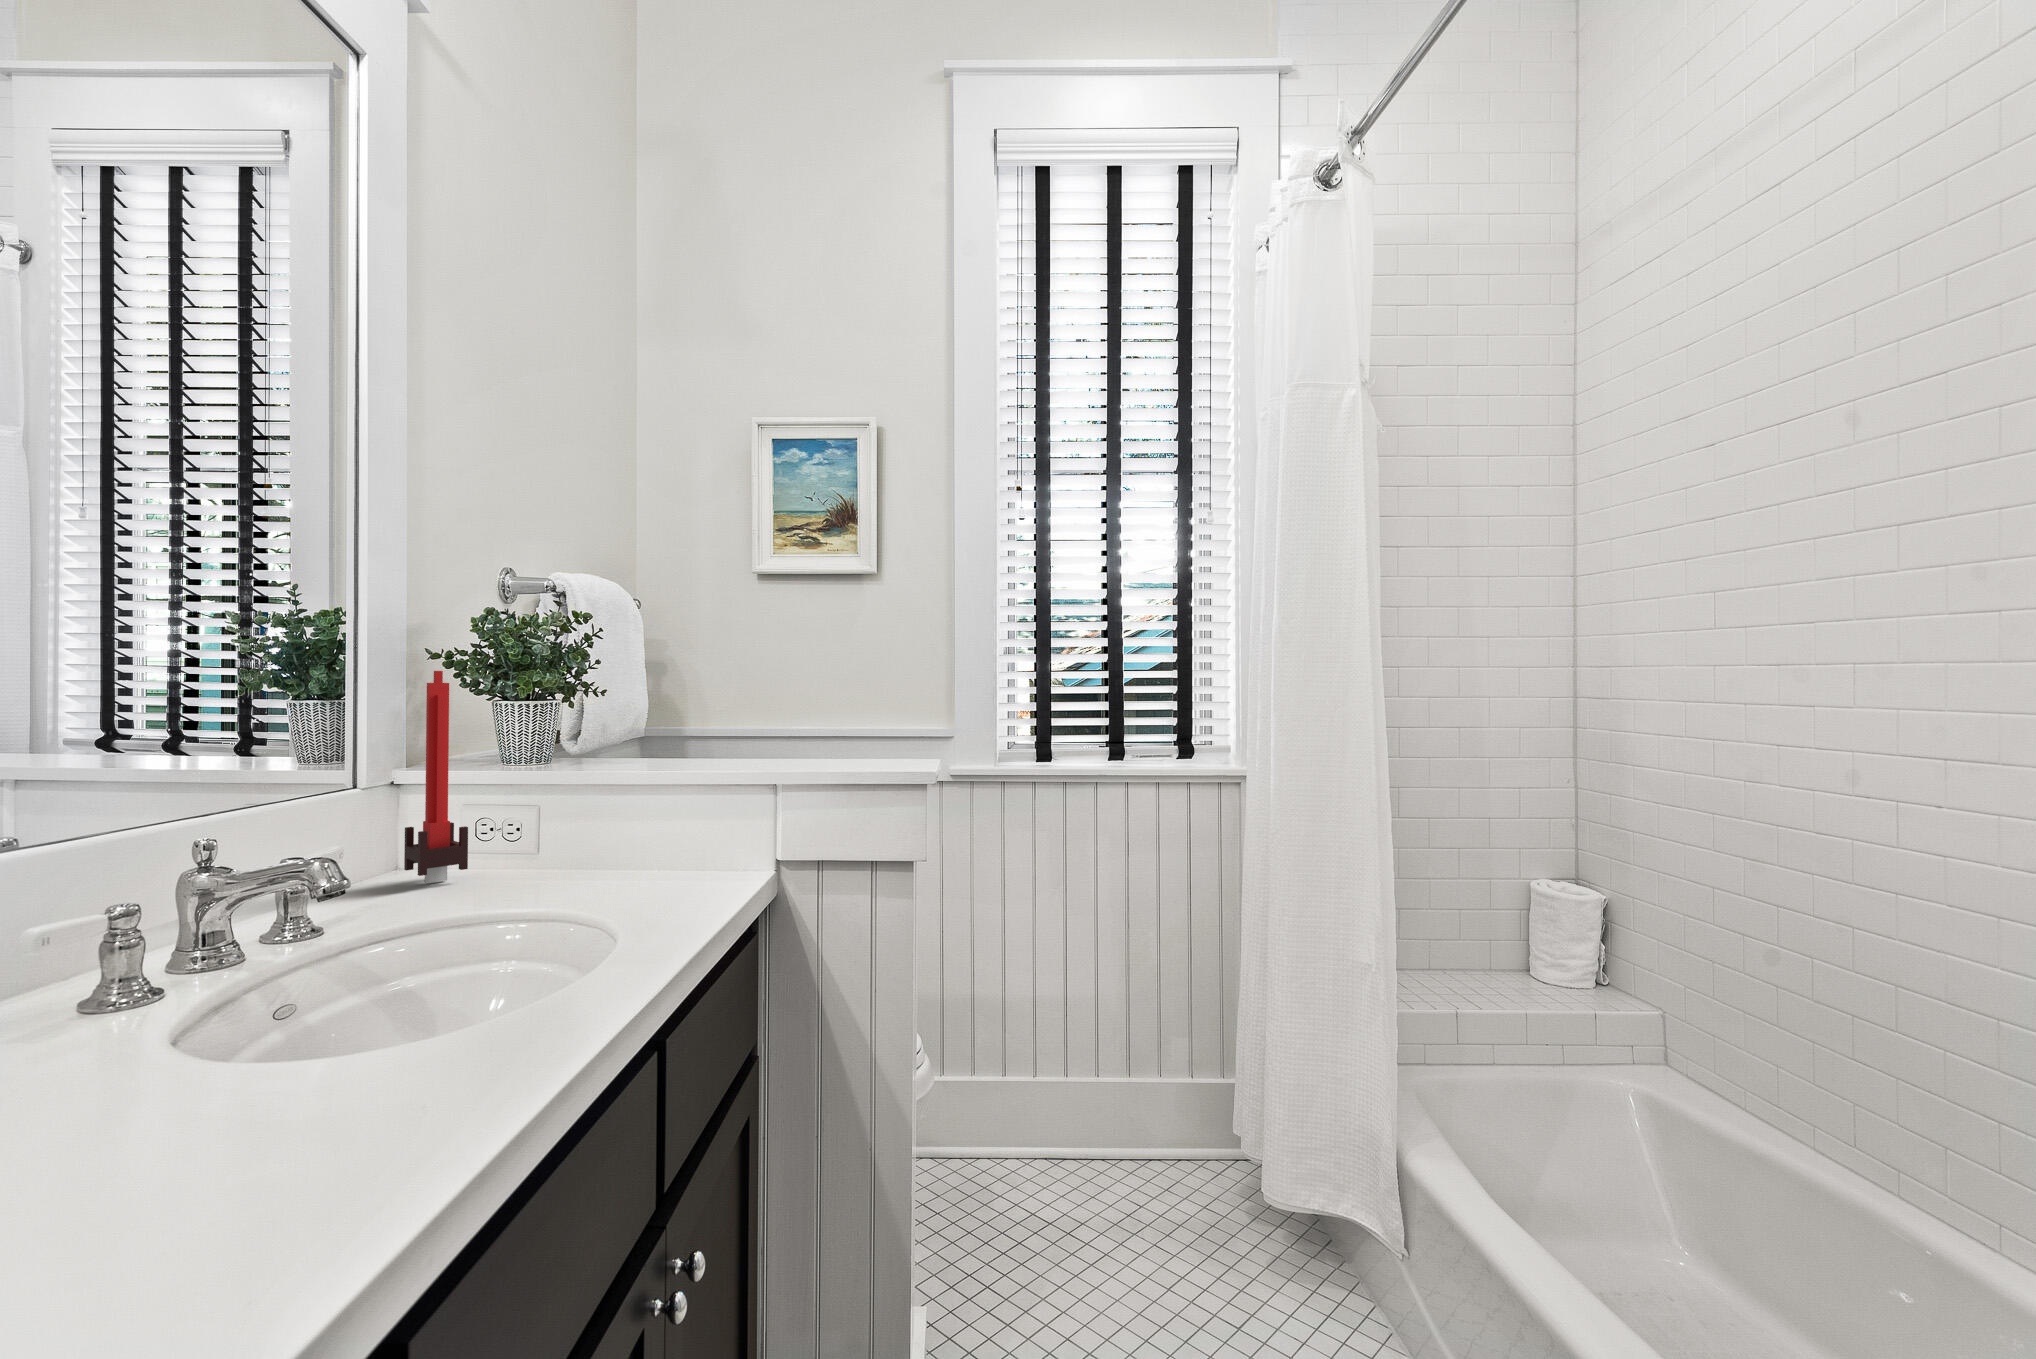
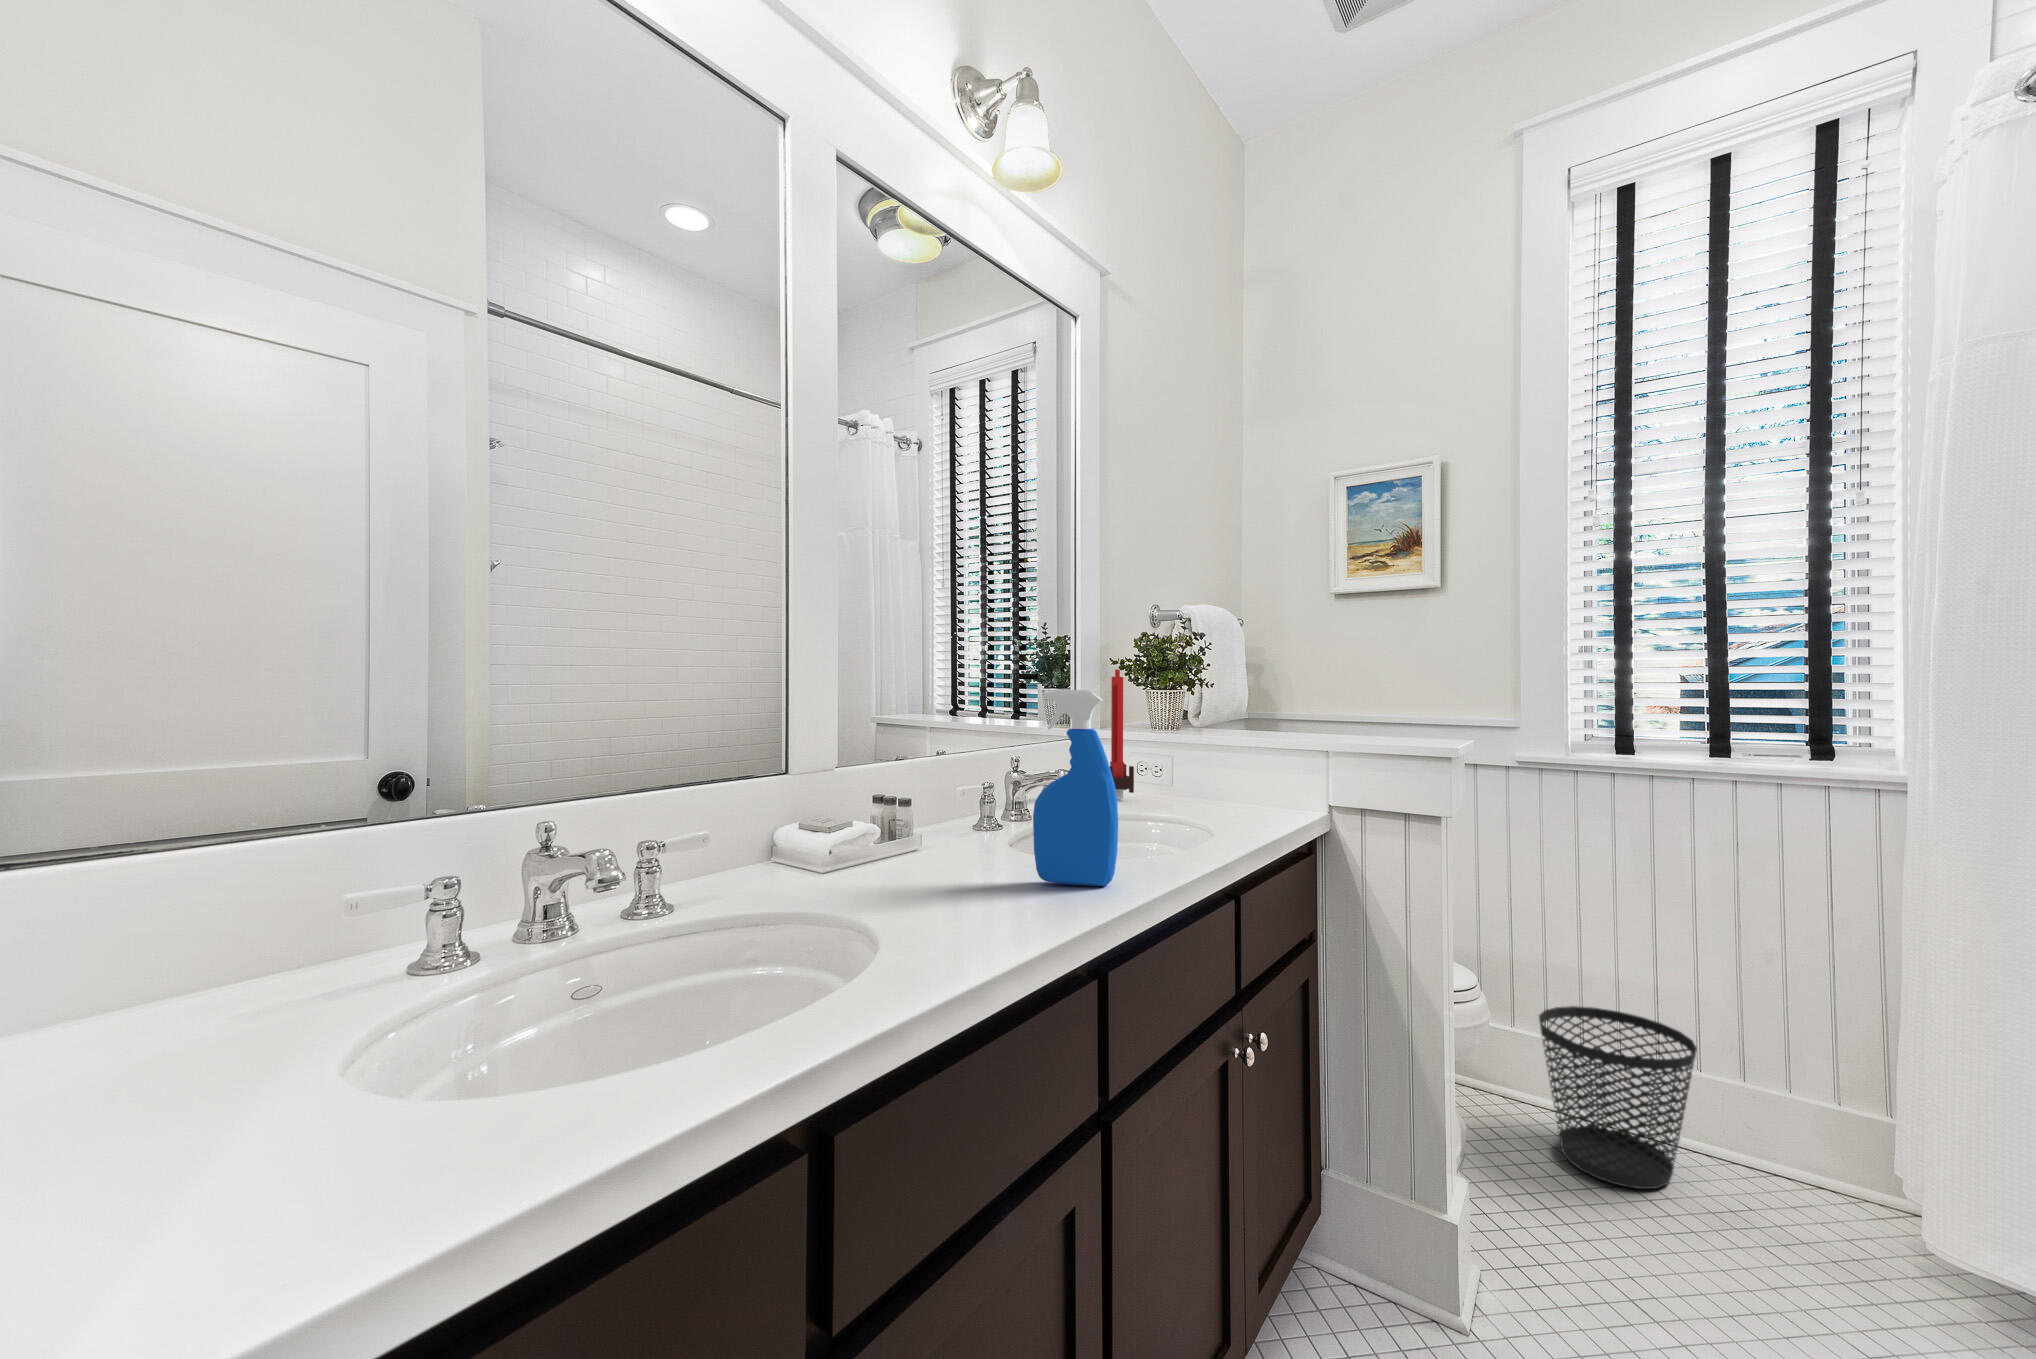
spray bottle: none [210,747,438,1178] -> present [1033,689,1118,886]
wastebasket: none [975,1023,1110,1211] -> present [1539,1006,1697,1189]

